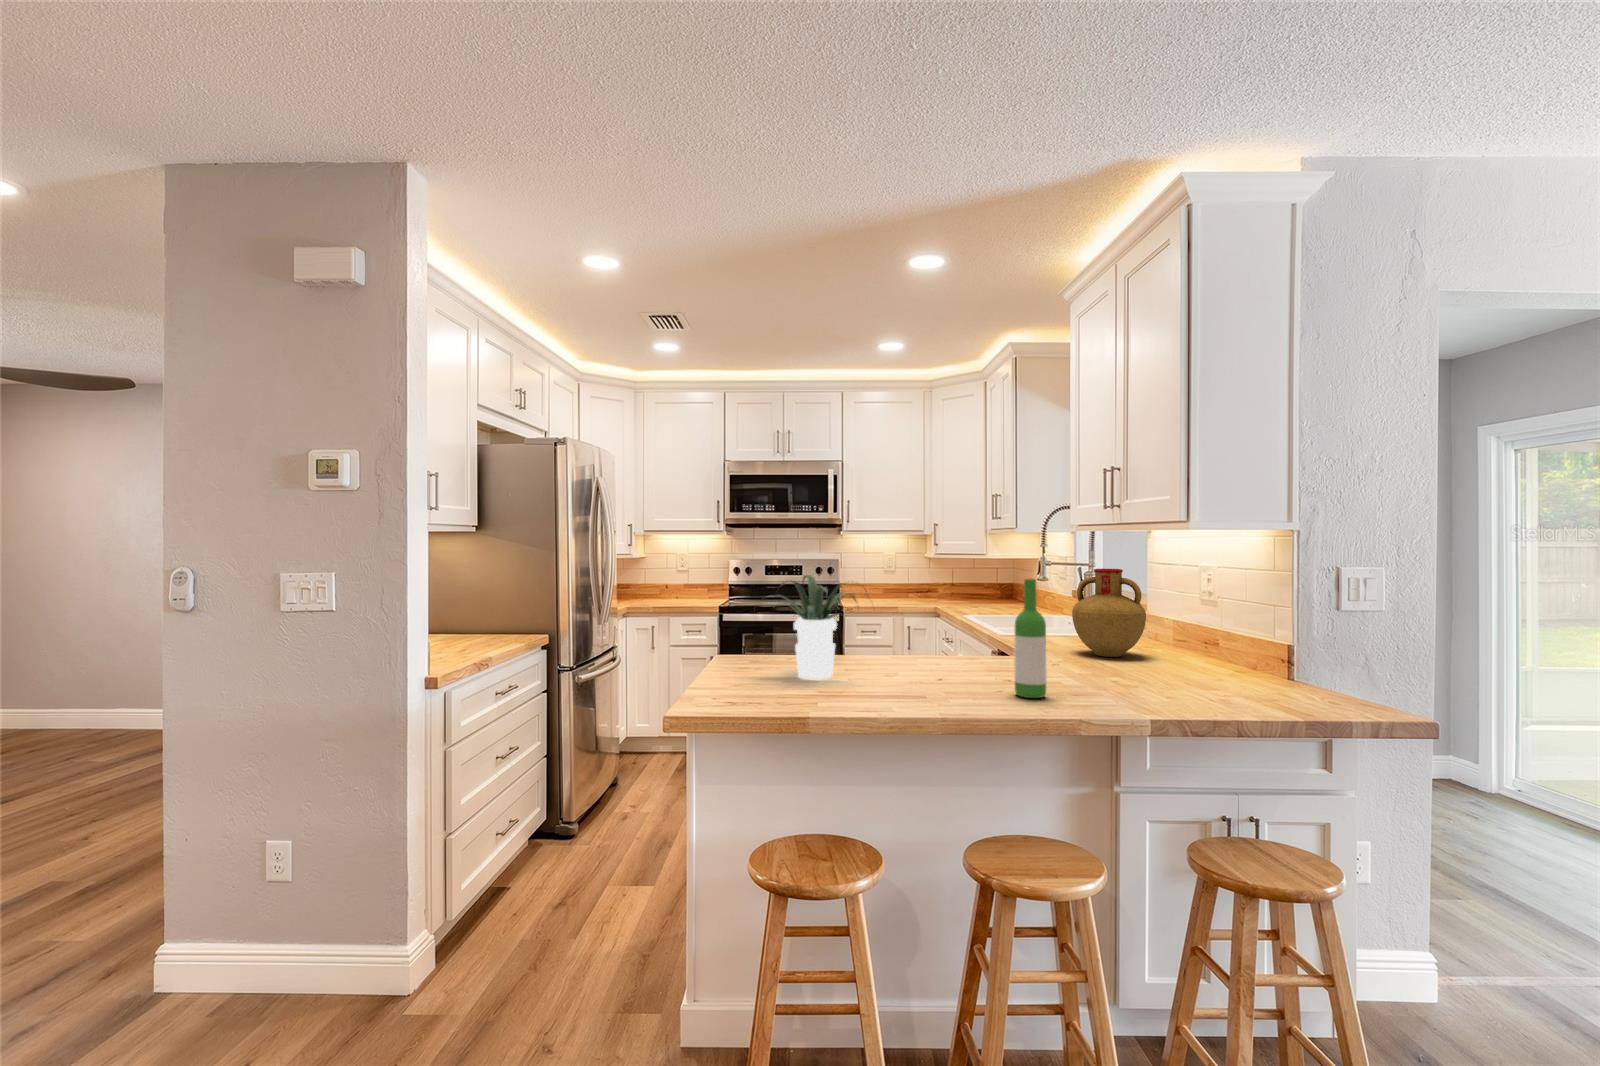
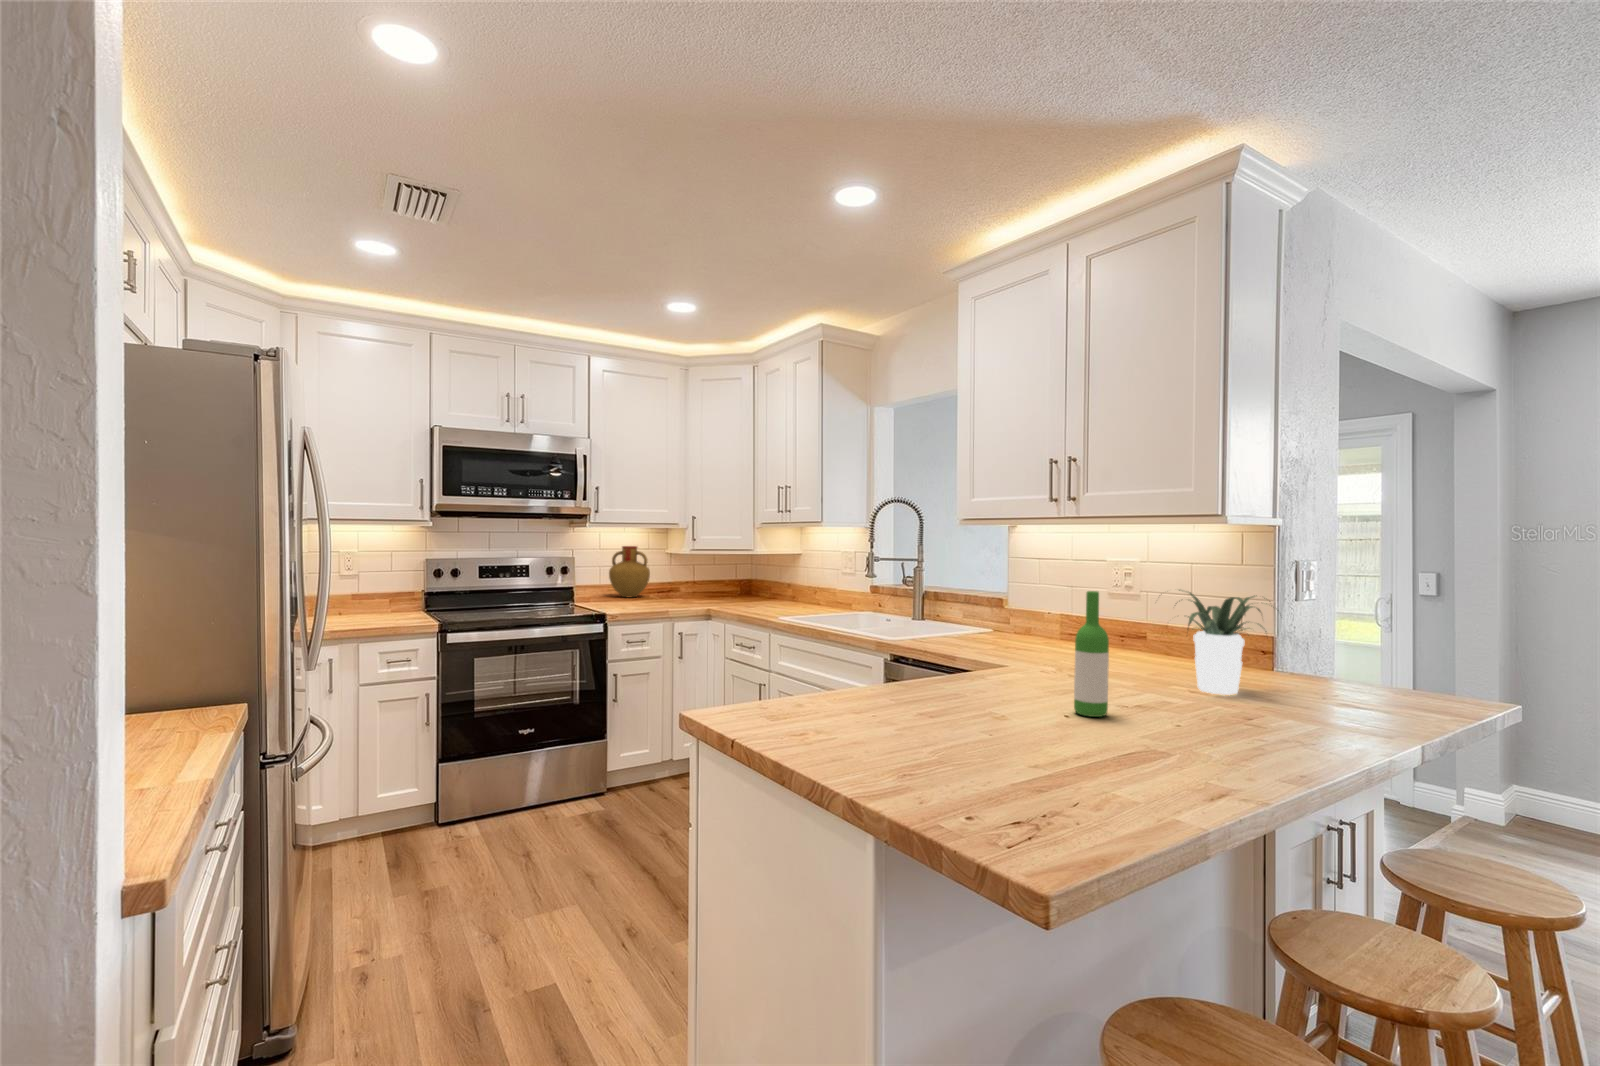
vase: present [1072,569,1146,657] -> present [609,546,650,597]
potted plant: present [781,575,866,679] -> present [1179,590,1260,695]

